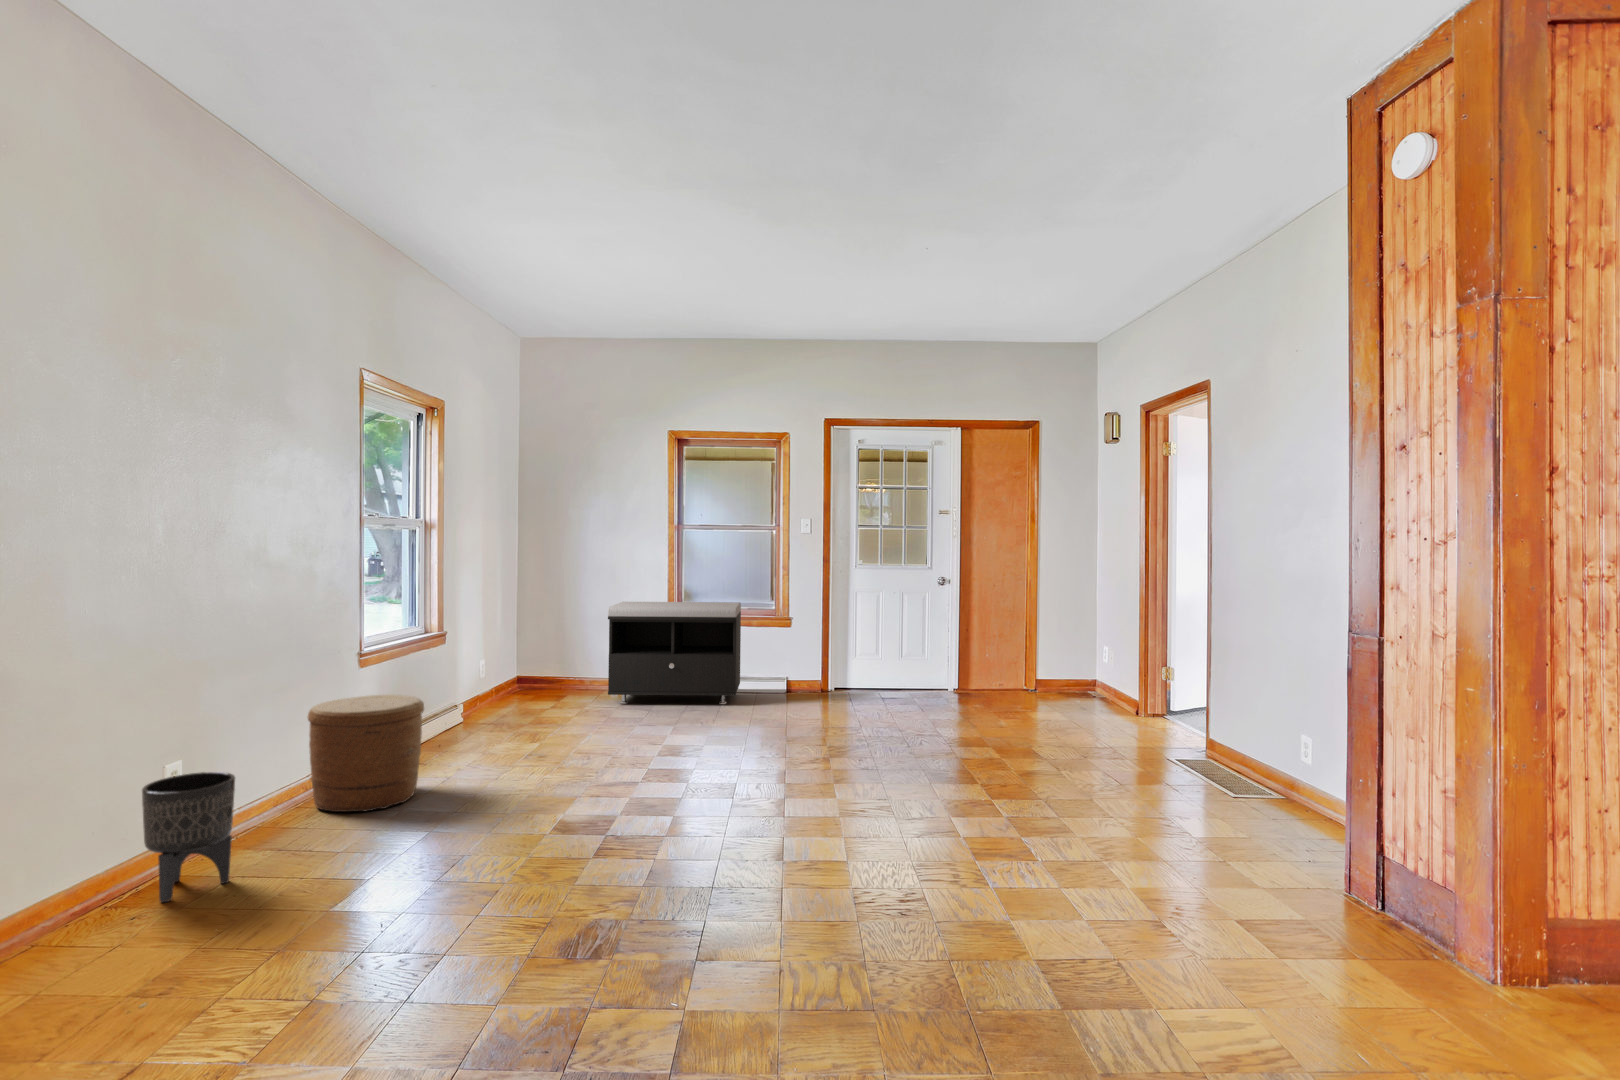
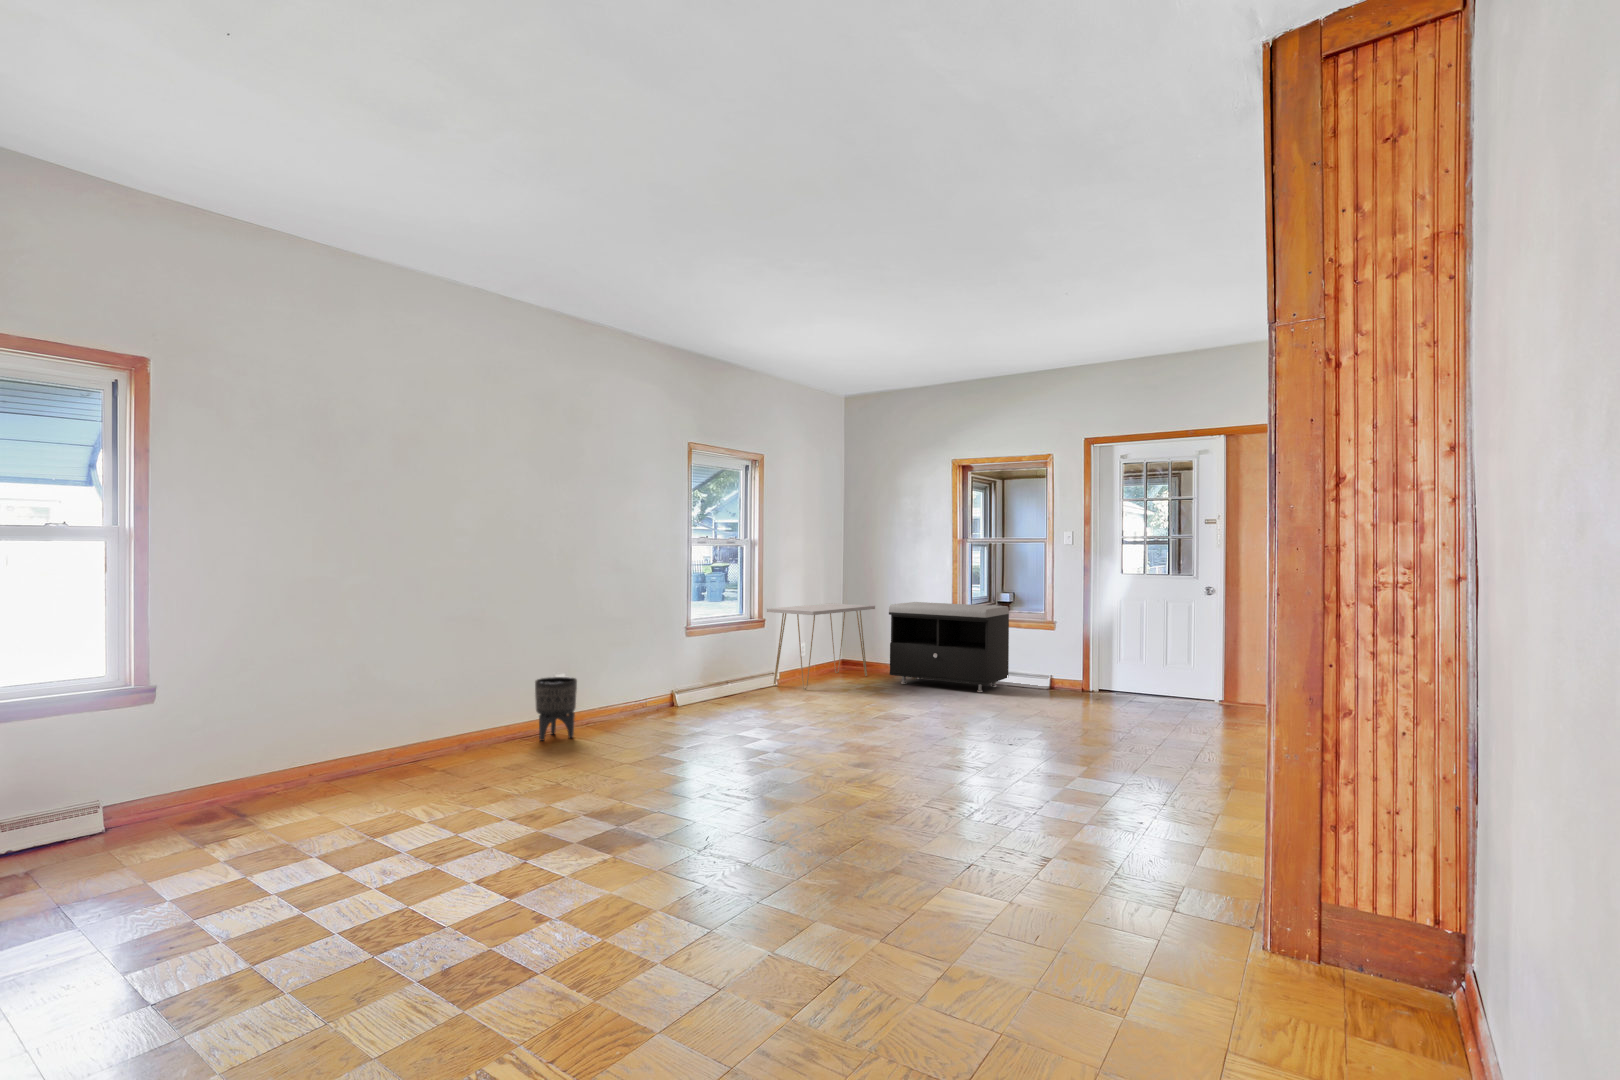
console table: none [448,608,576,728] -> present [767,603,875,690]
woven basket: present [308,695,424,812] -> none [641,650,707,720]

